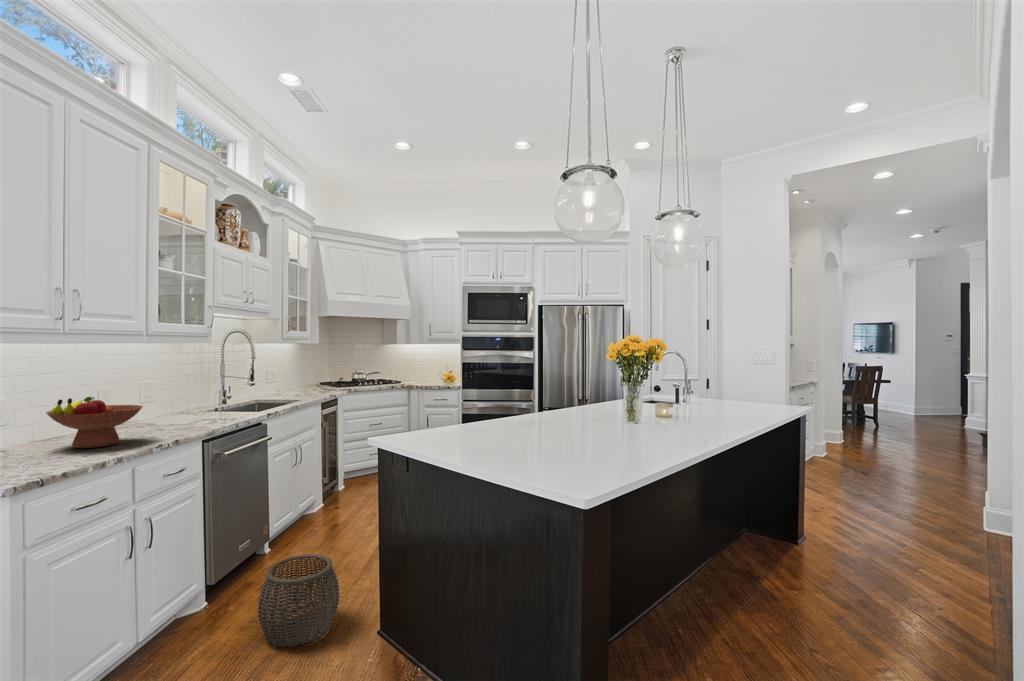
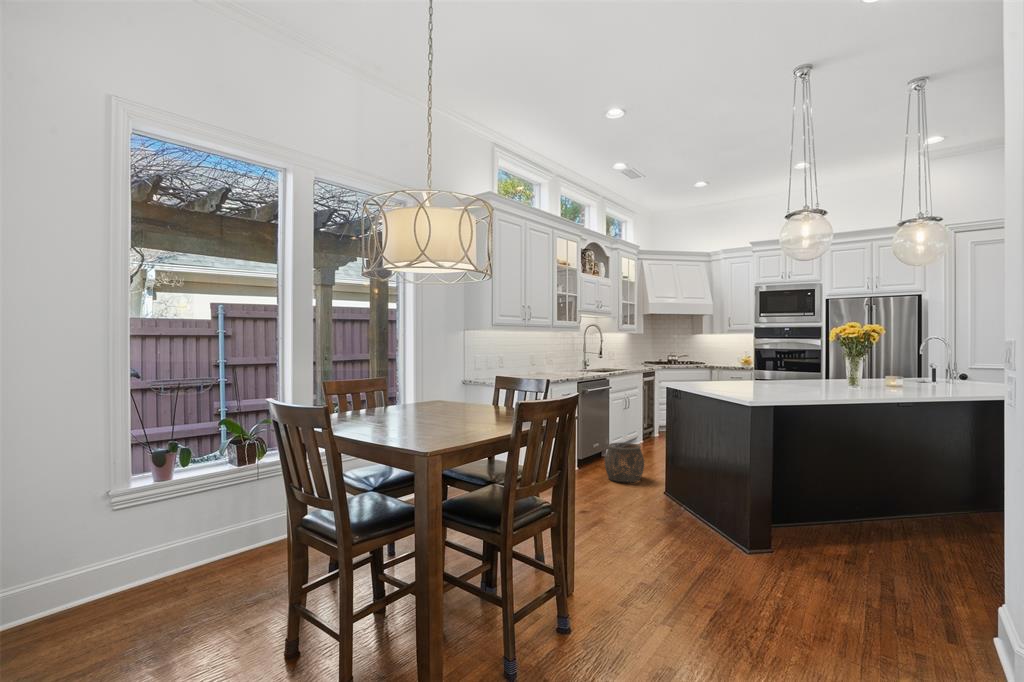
fruit bowl: present [46,397,143,448] -> none [522,353,555,375]

